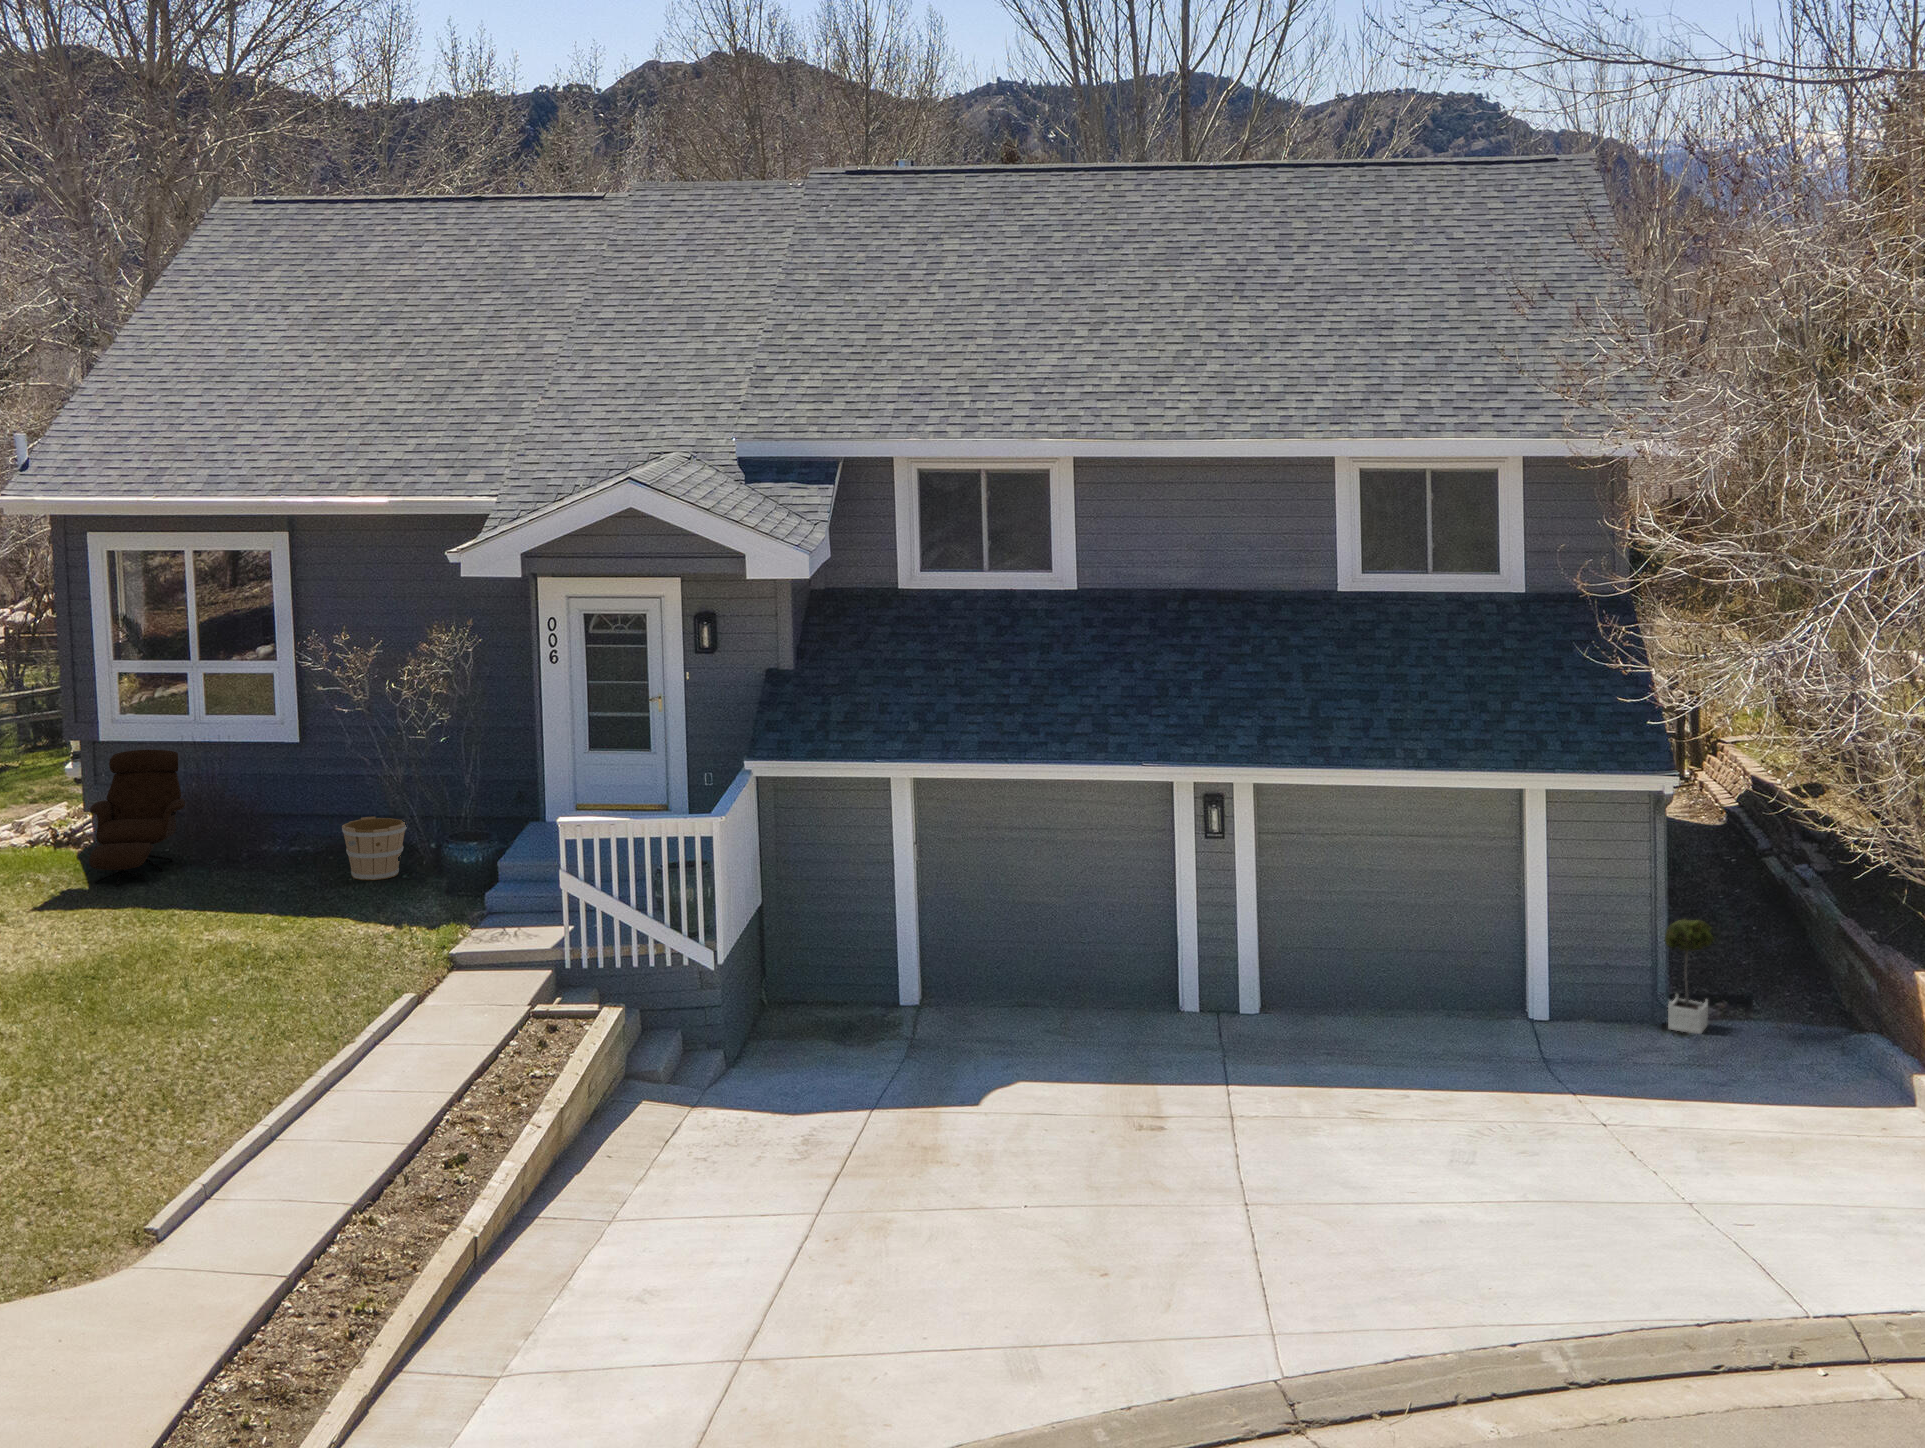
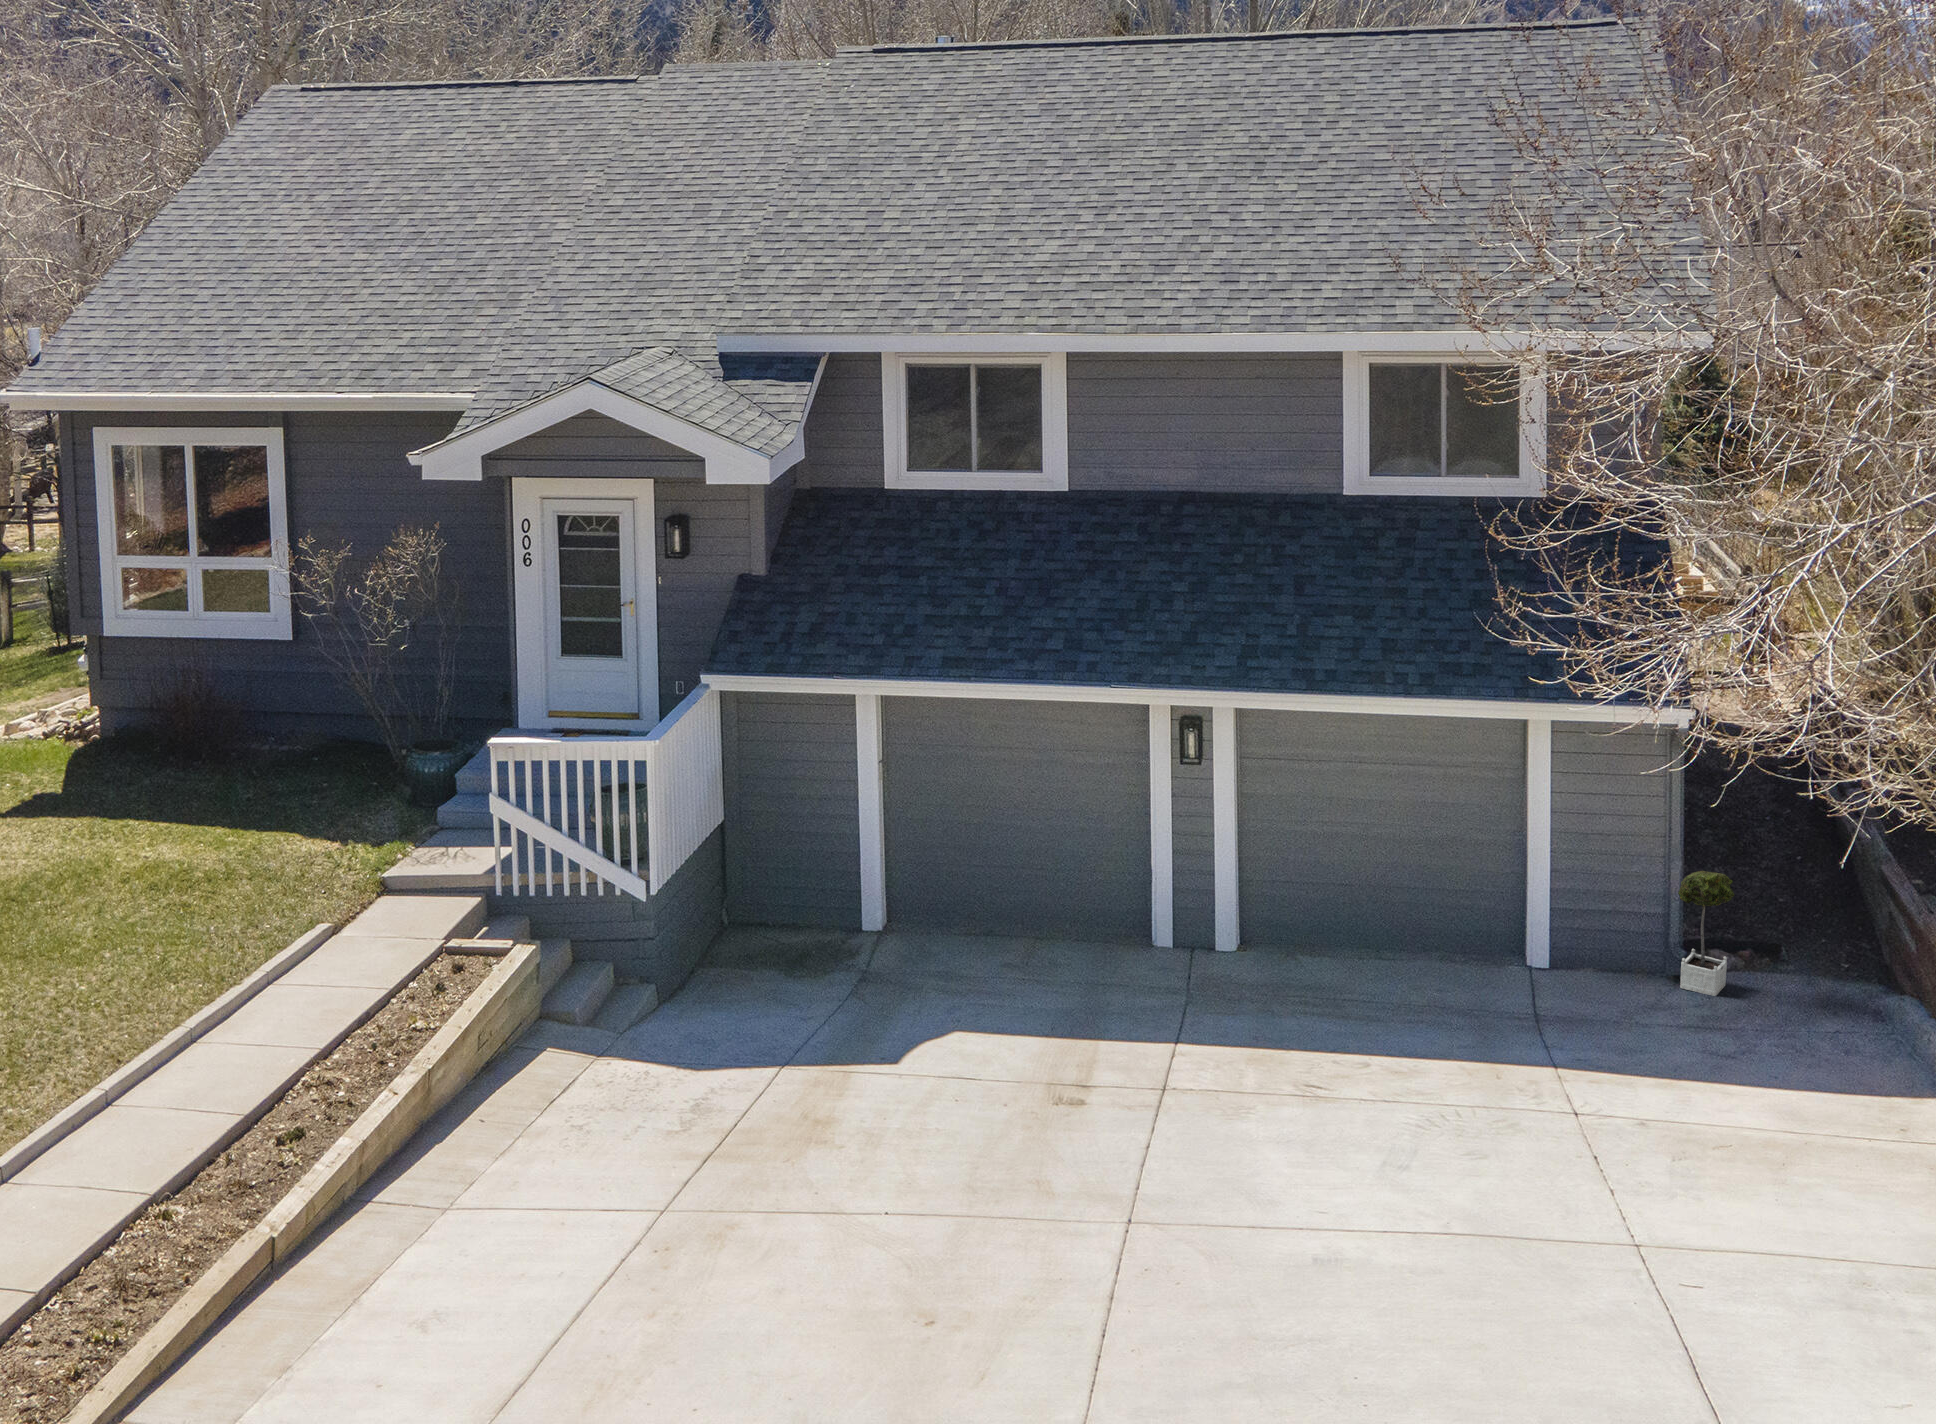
lounge chair: present [89,750,185,886] -> none [78,641,186,781]
wooden bucket: present [342,817,407,880] -> none [327,713,394,779]

